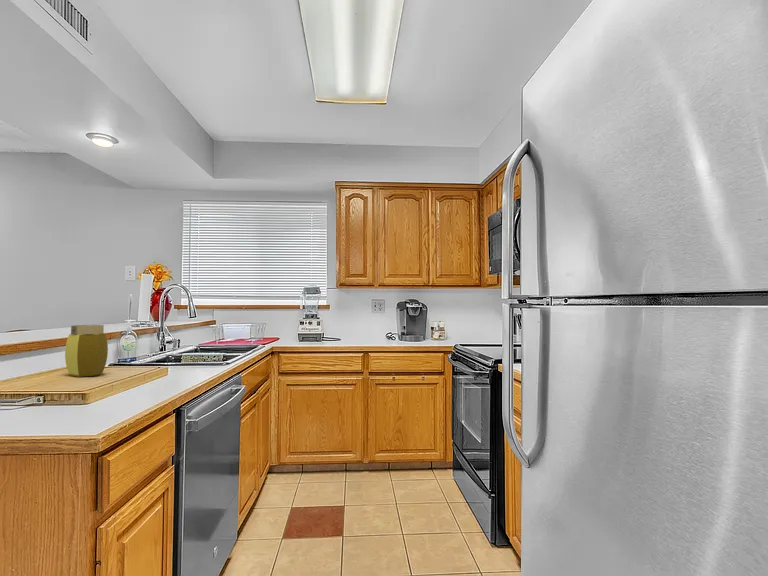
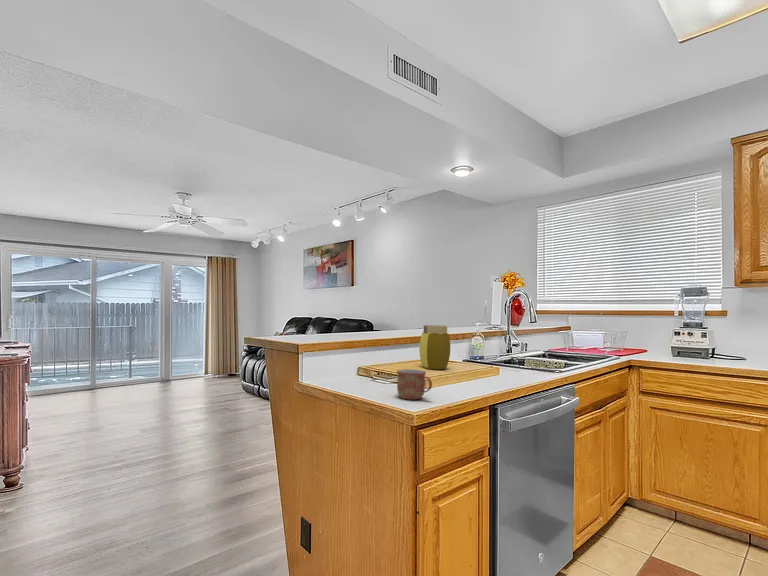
mug: none [54,379,109,419] -> present [397,369,432,400]

